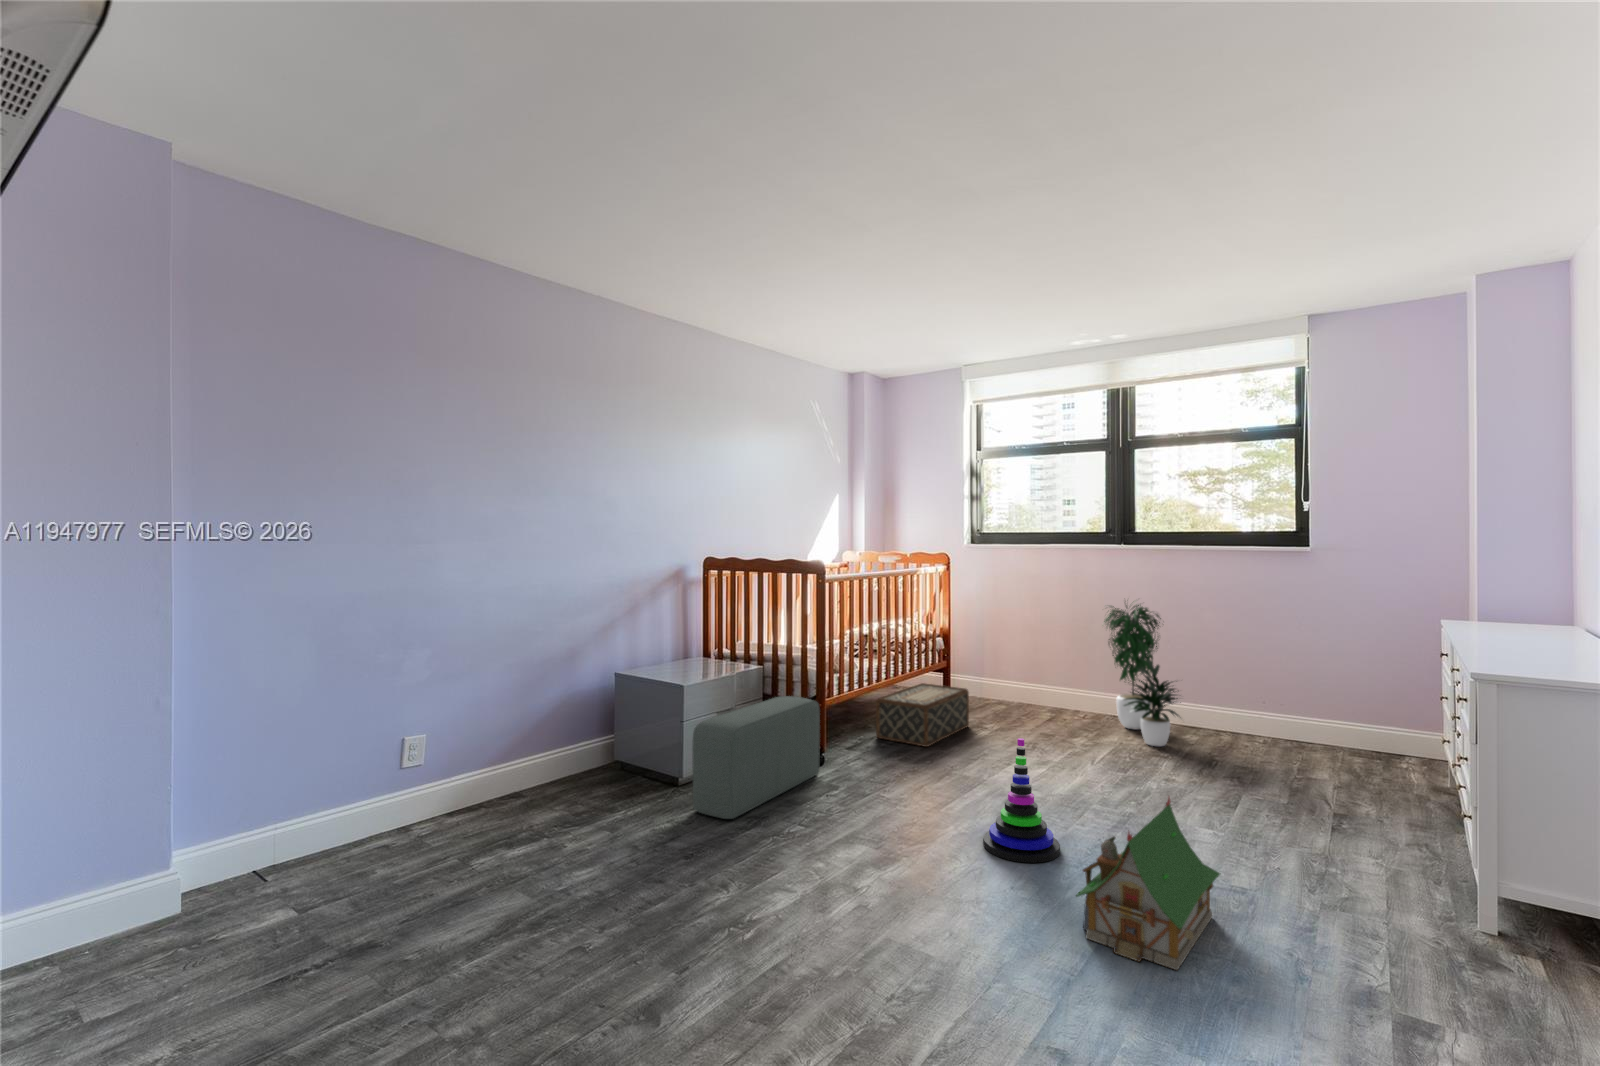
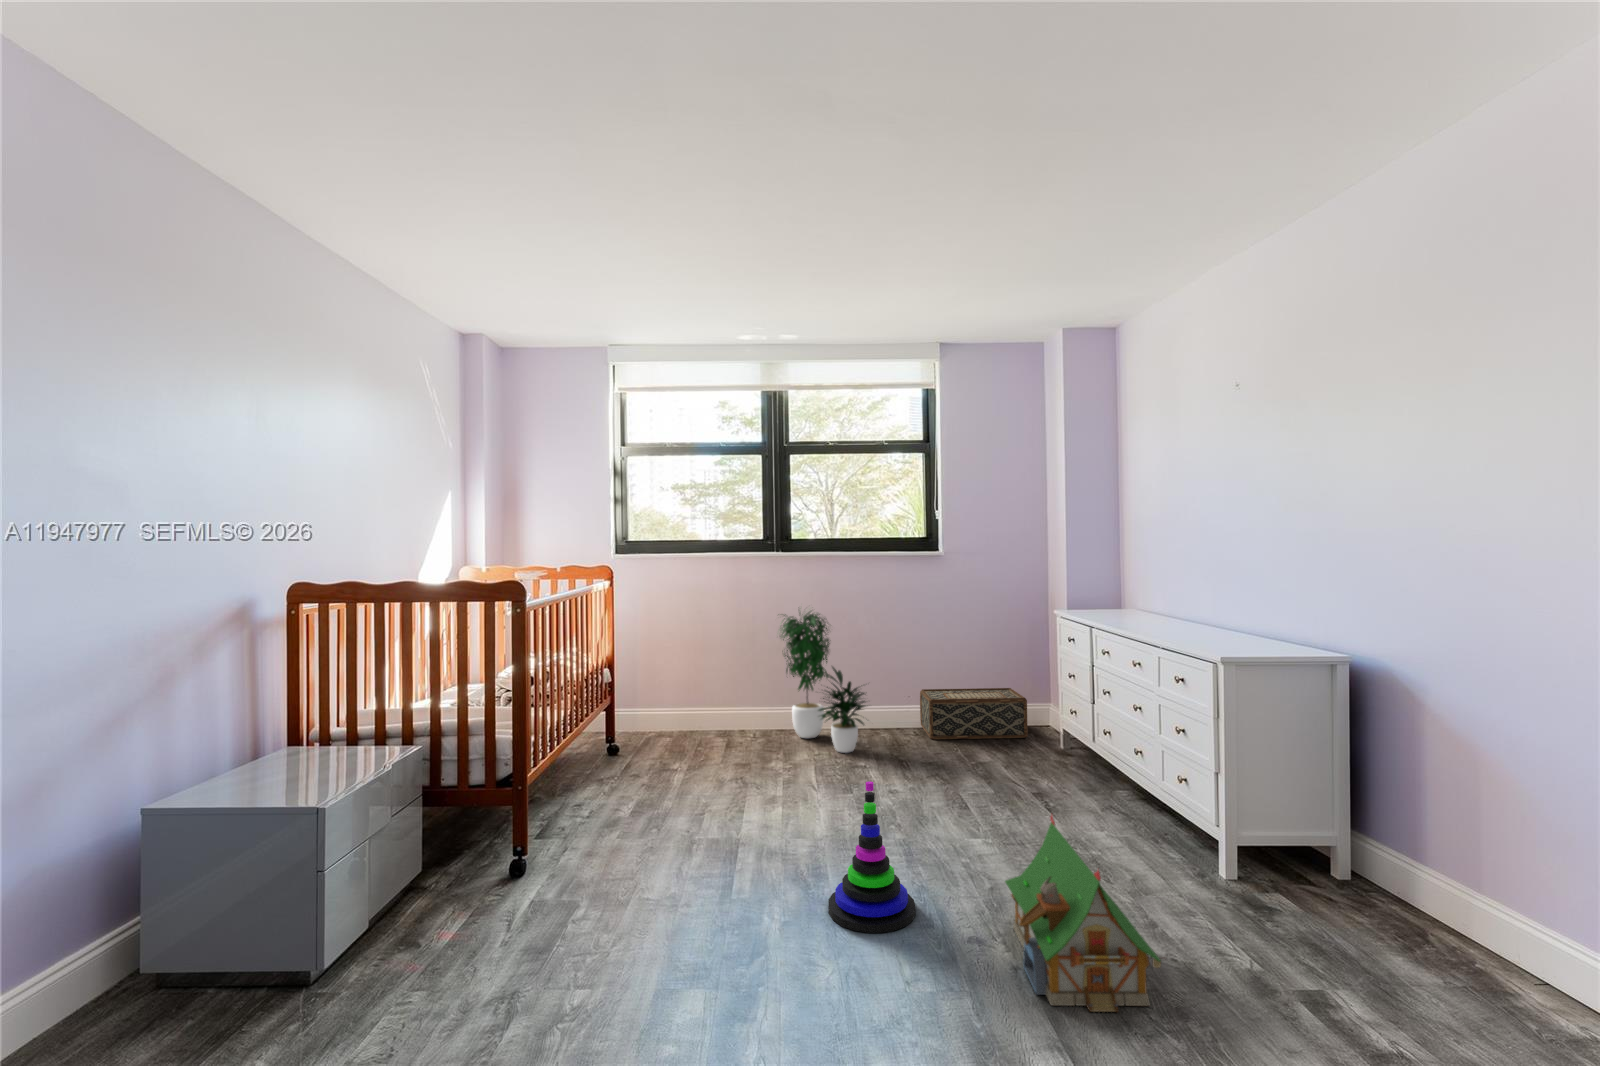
woven basket: present [876,683,969,747] -> present [920,688,1028,739]
pouf: present [692,696,820,819] -> none [396,782,543,1022]

